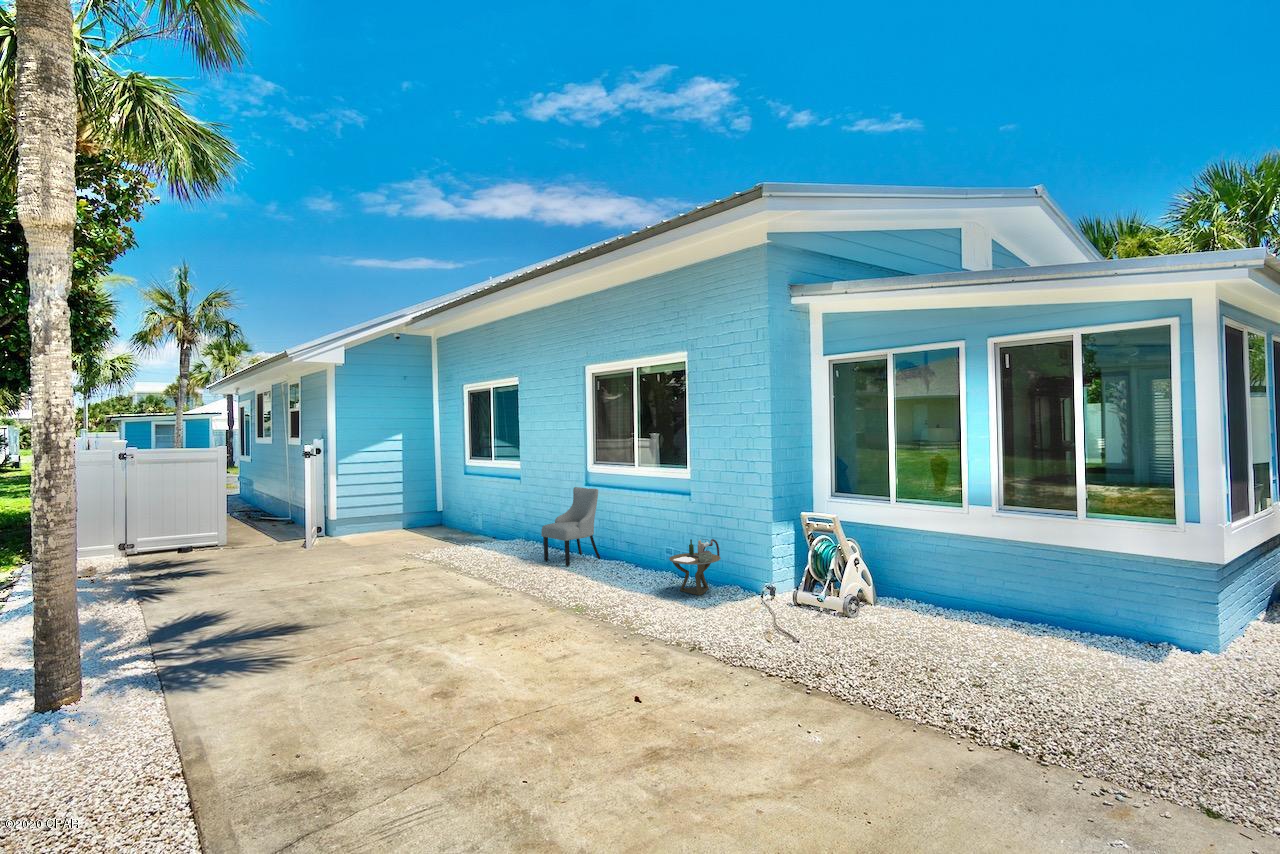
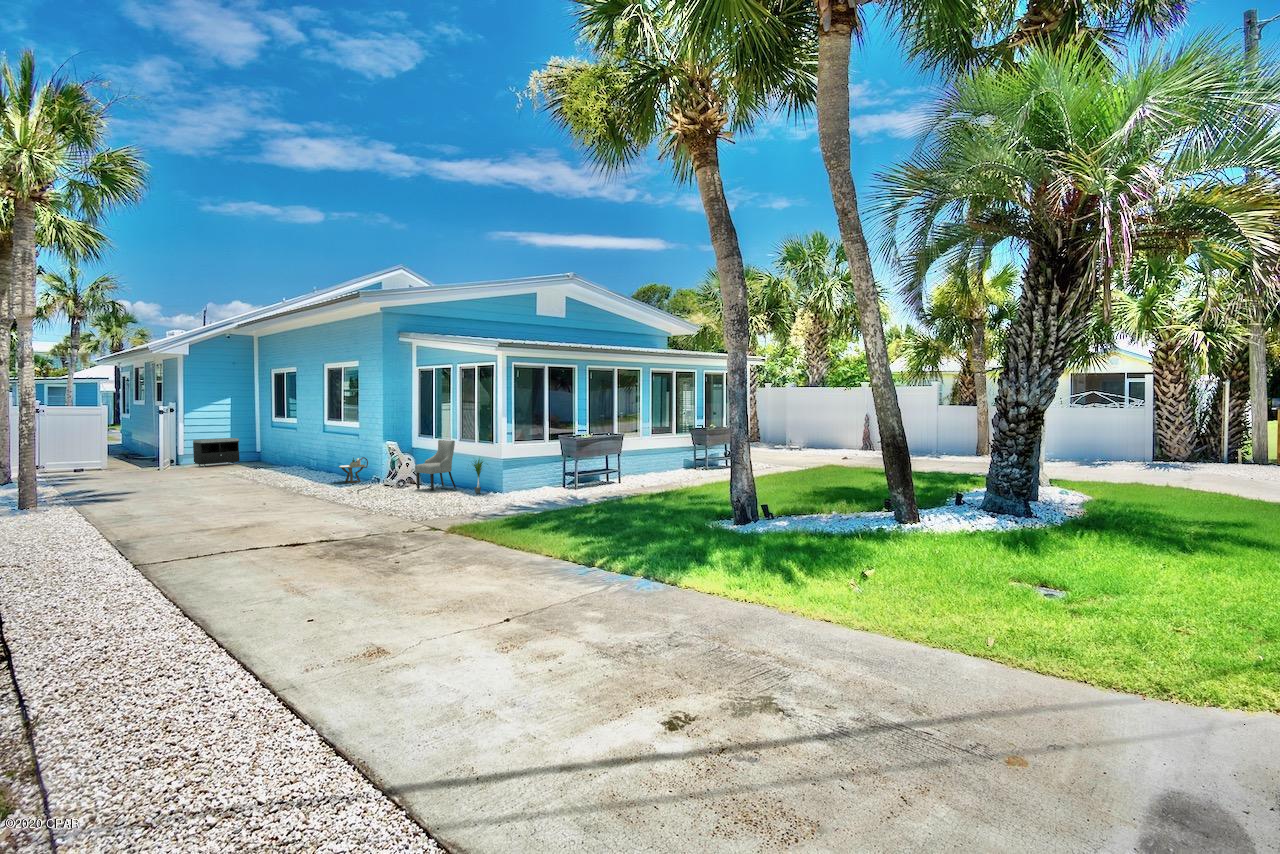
chair: present [541,487,600,566] -> present [415,440,456,491]
storage bench: none [351,491,417,539] -> present [193,438,239,467]
potted plant: none [1089,551,1172,656] -> present [474,459,483,494]

